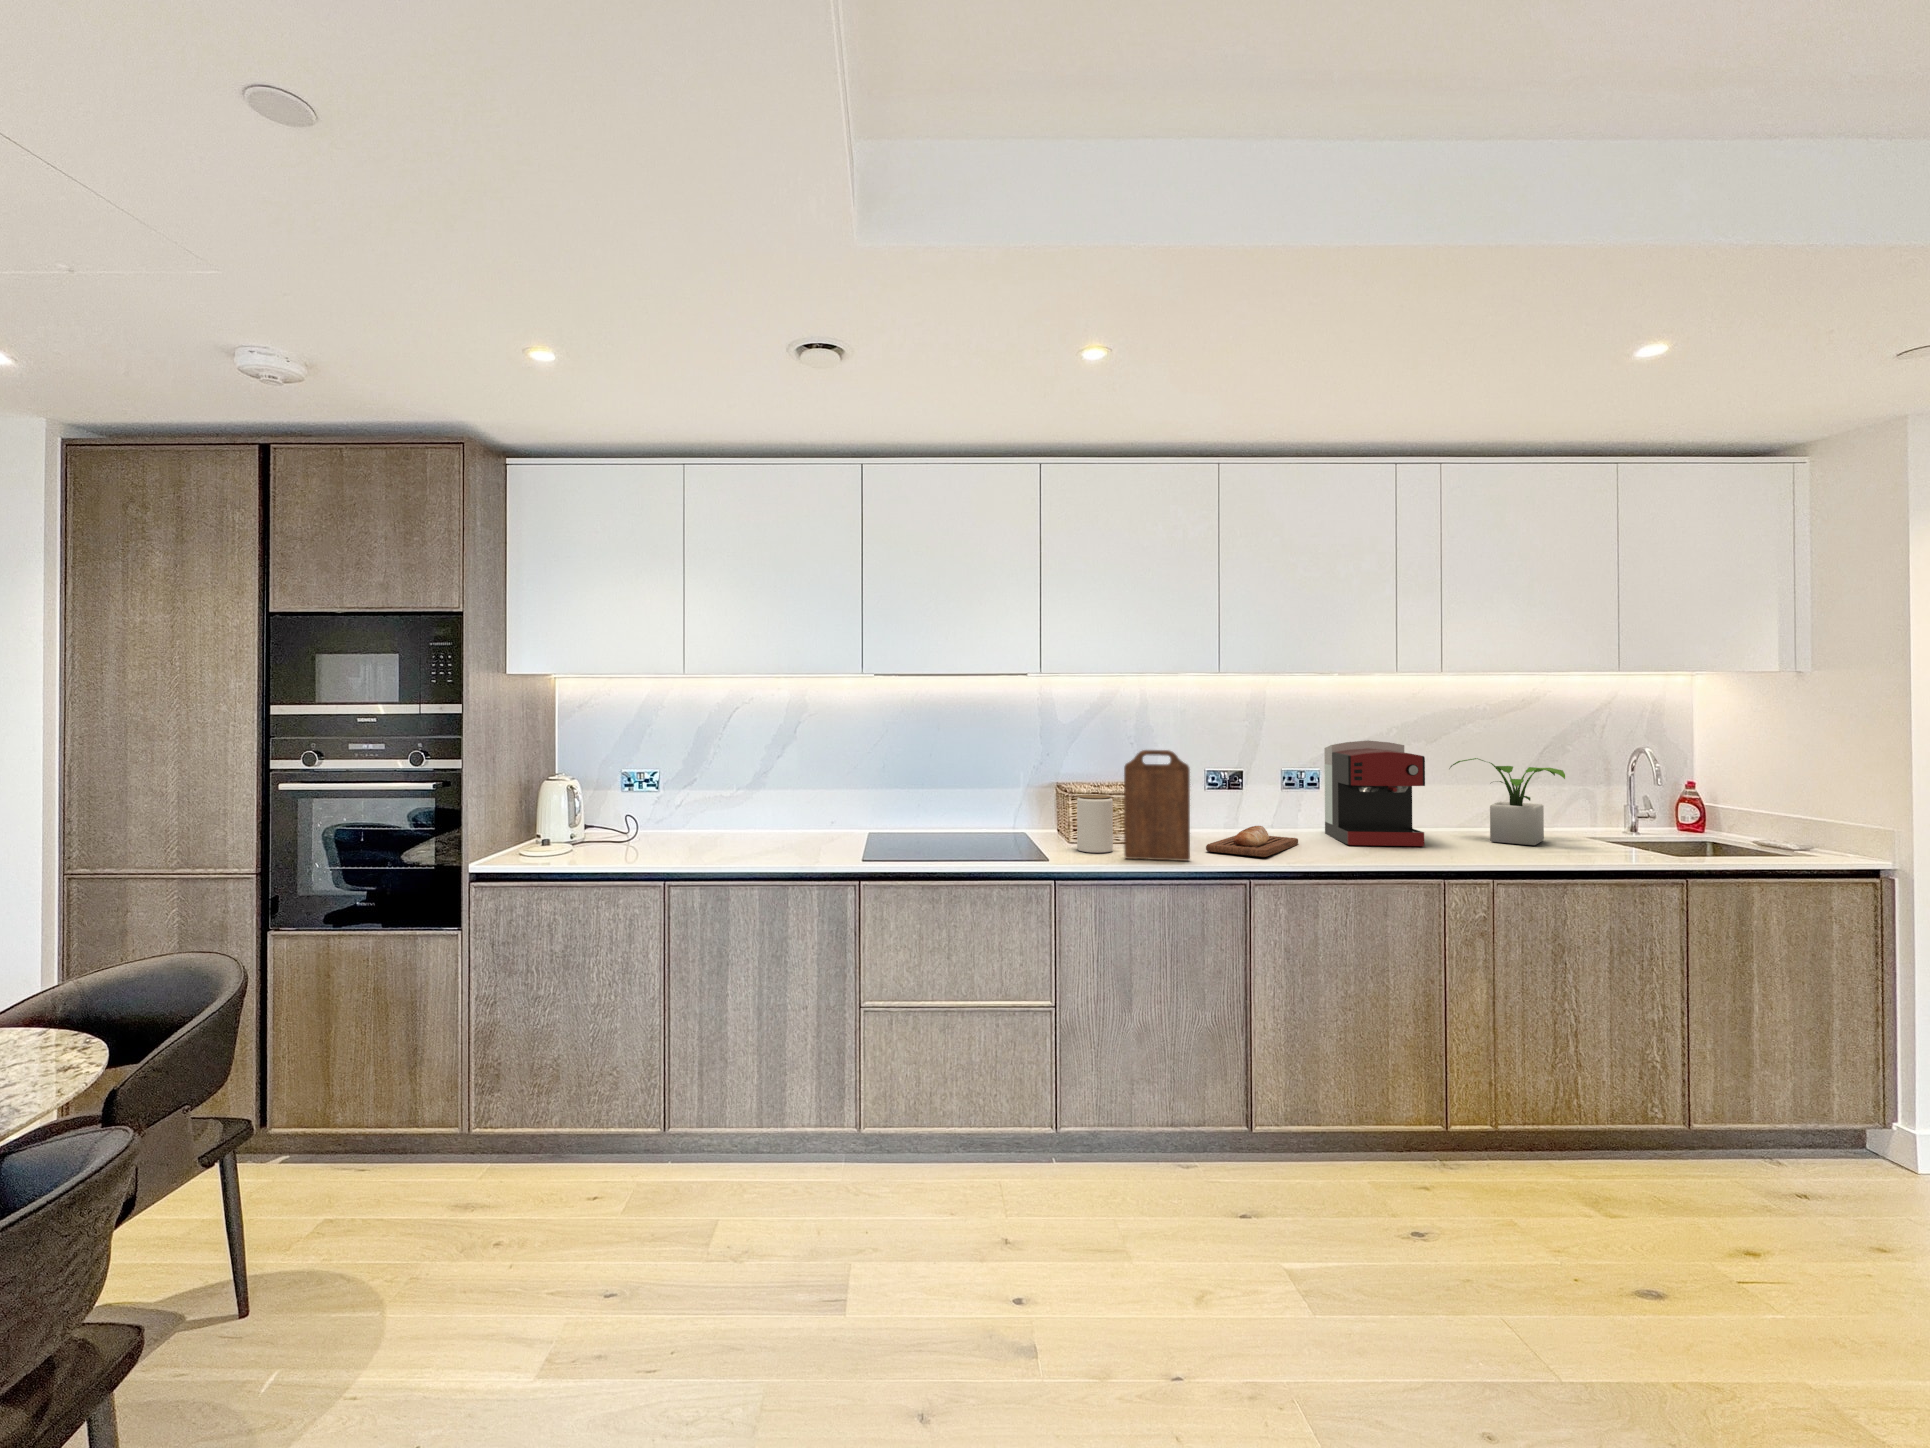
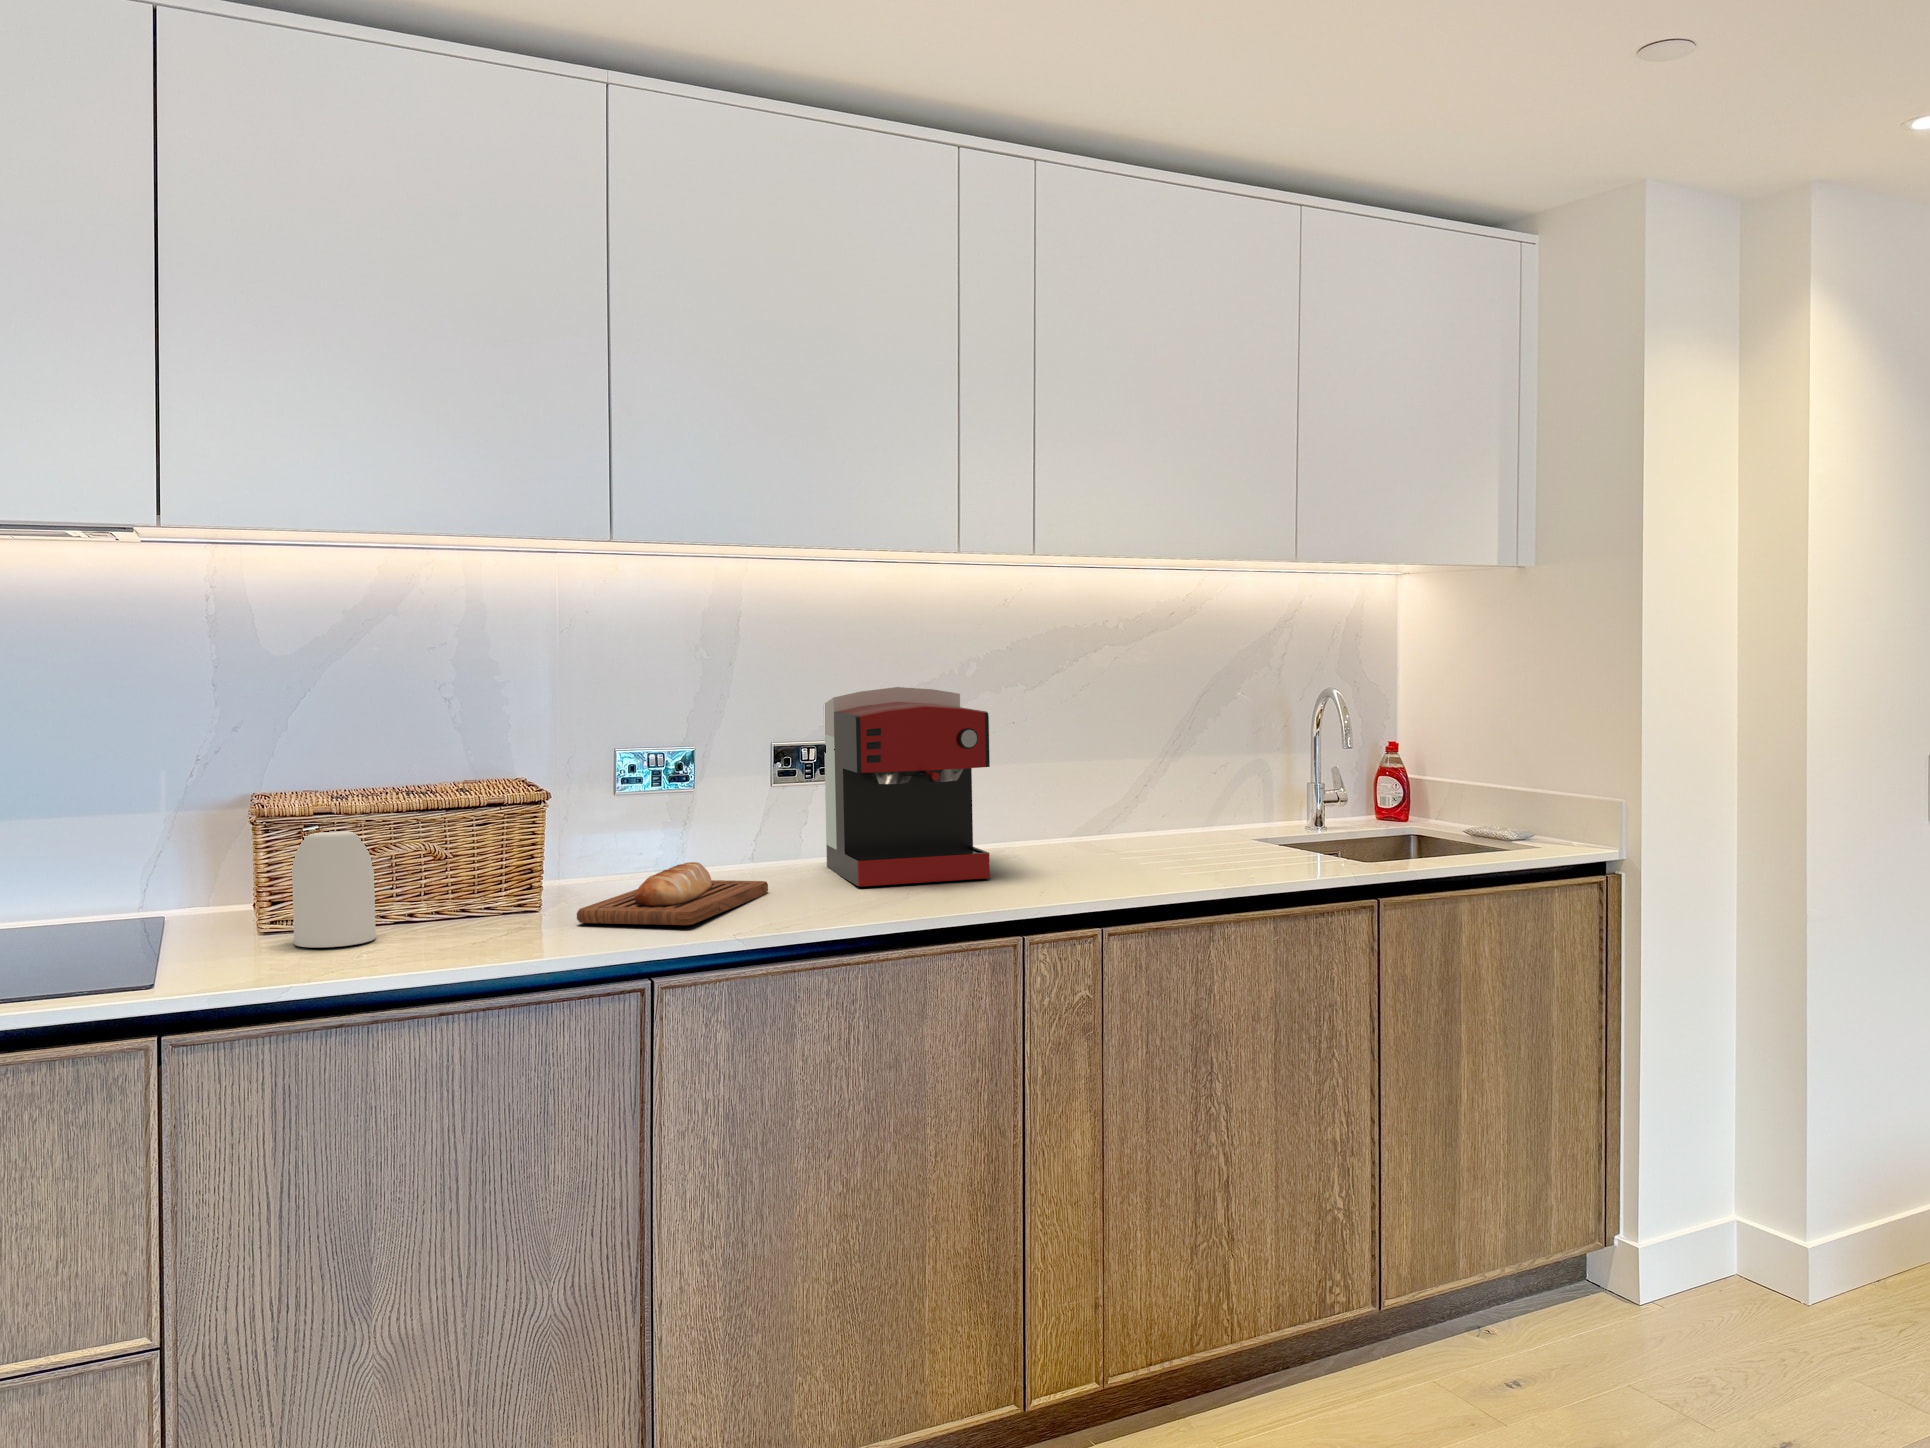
cutting board: present [1124,750,1190,861] -> none [385,717,533,955]
potted plant: present [1449,758,1565,845] -> none [1035,713,1211,862]

